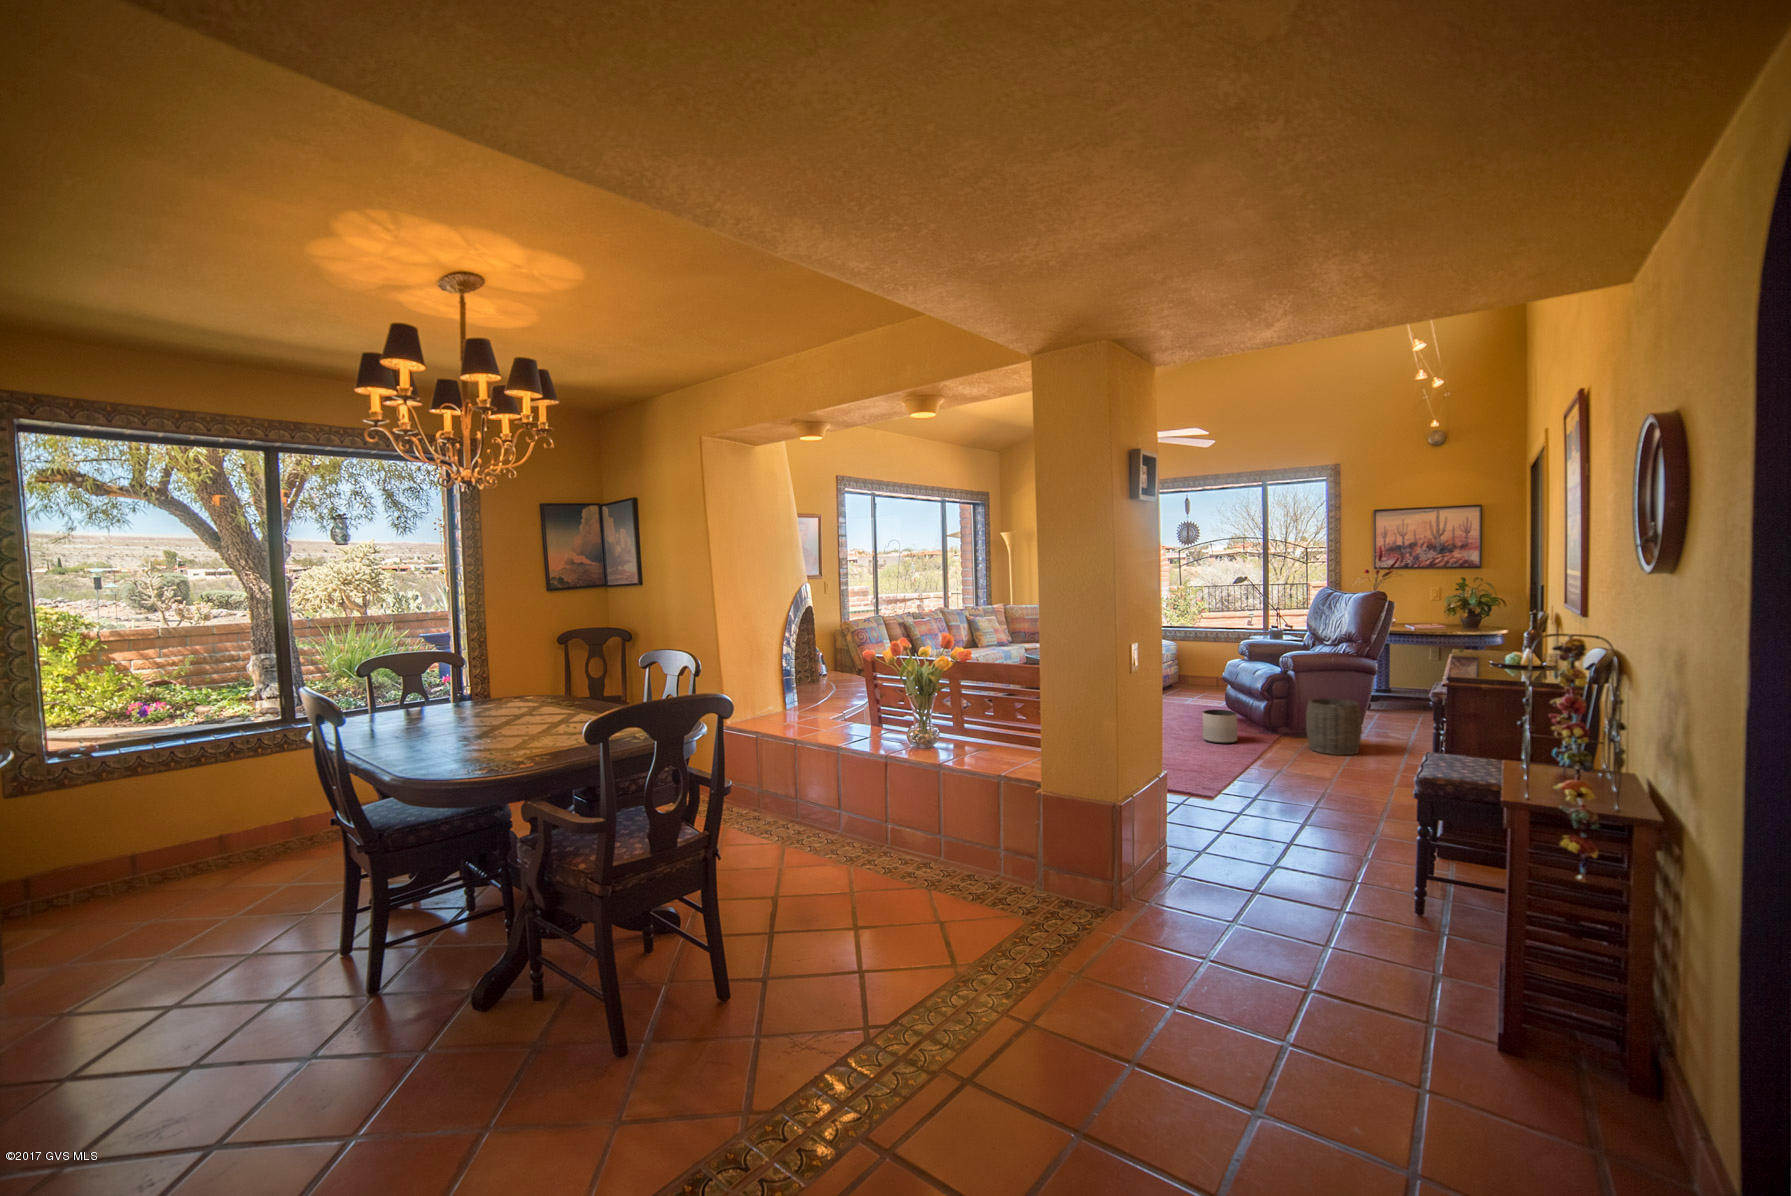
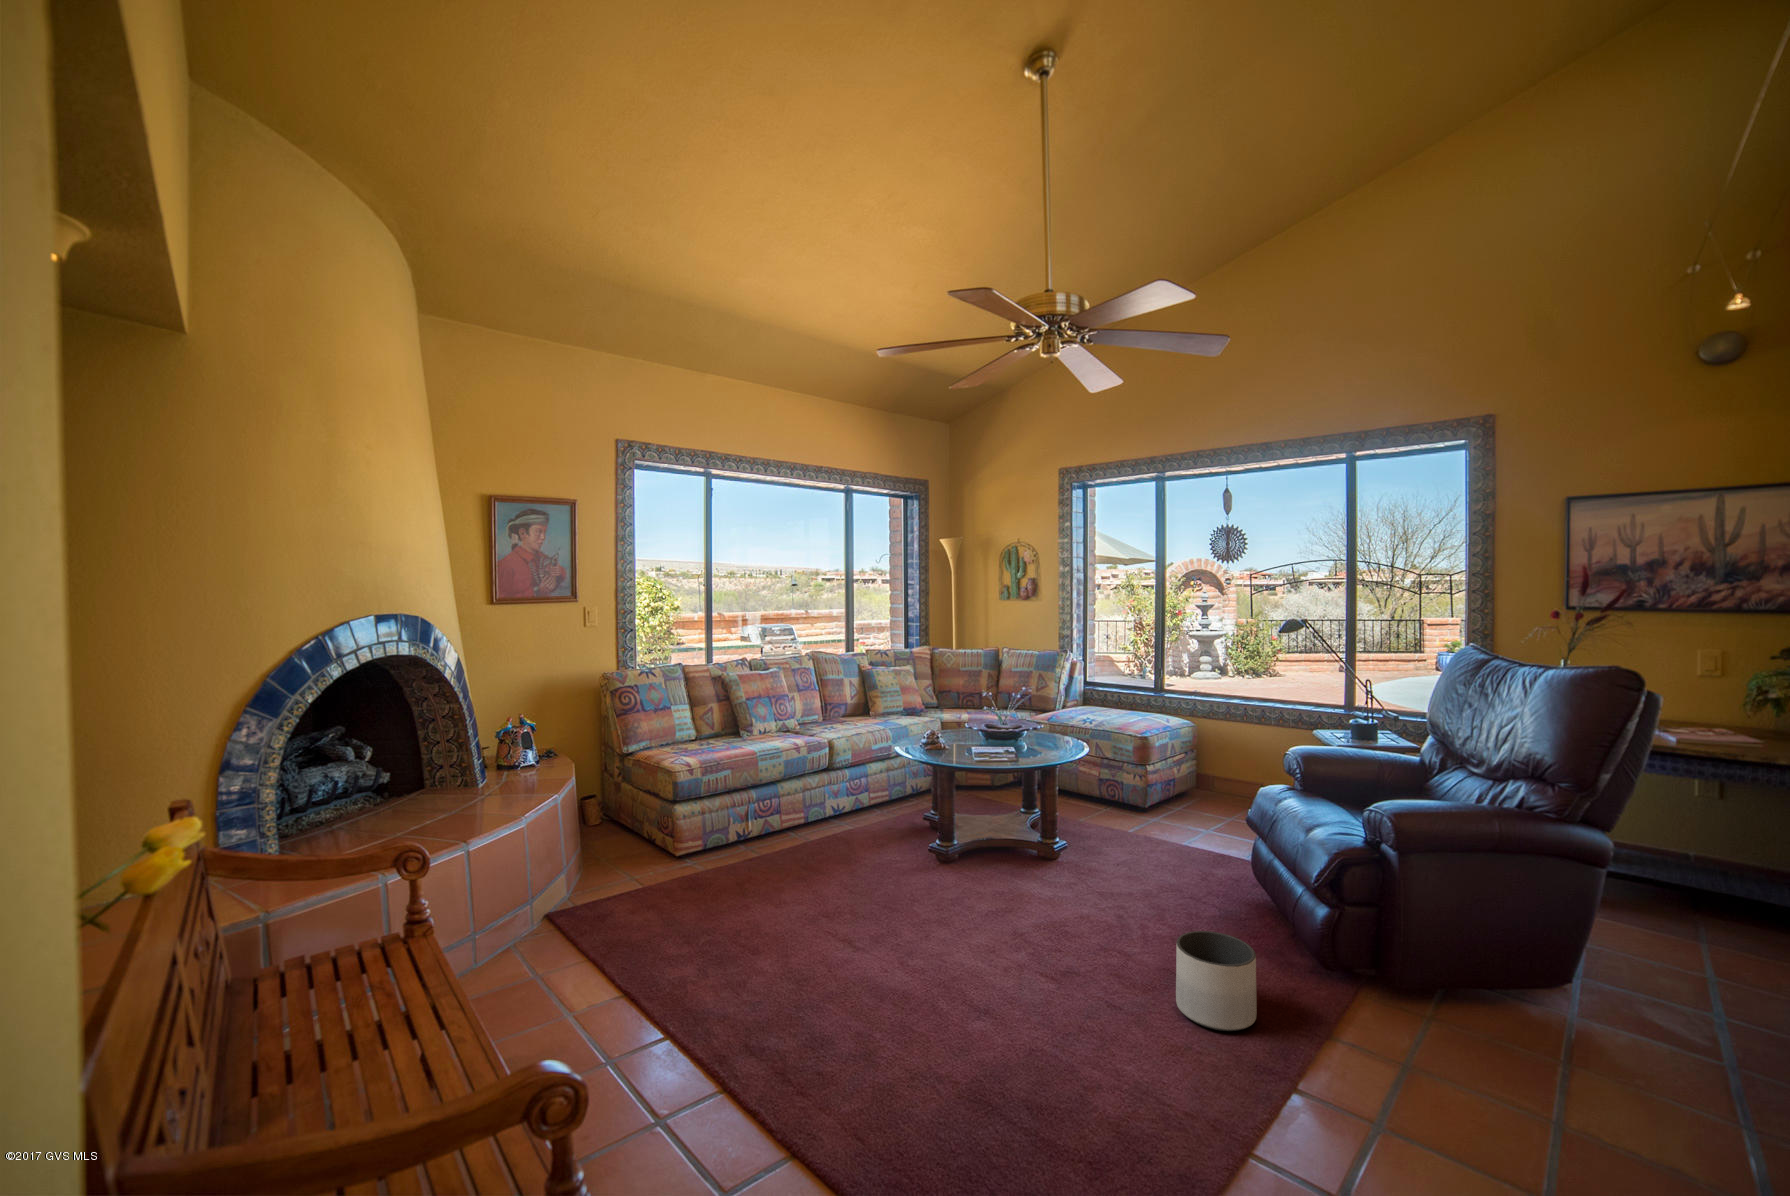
woven basket: present [1306,698,1362,755] -> none [1432,952,1599,1149]

